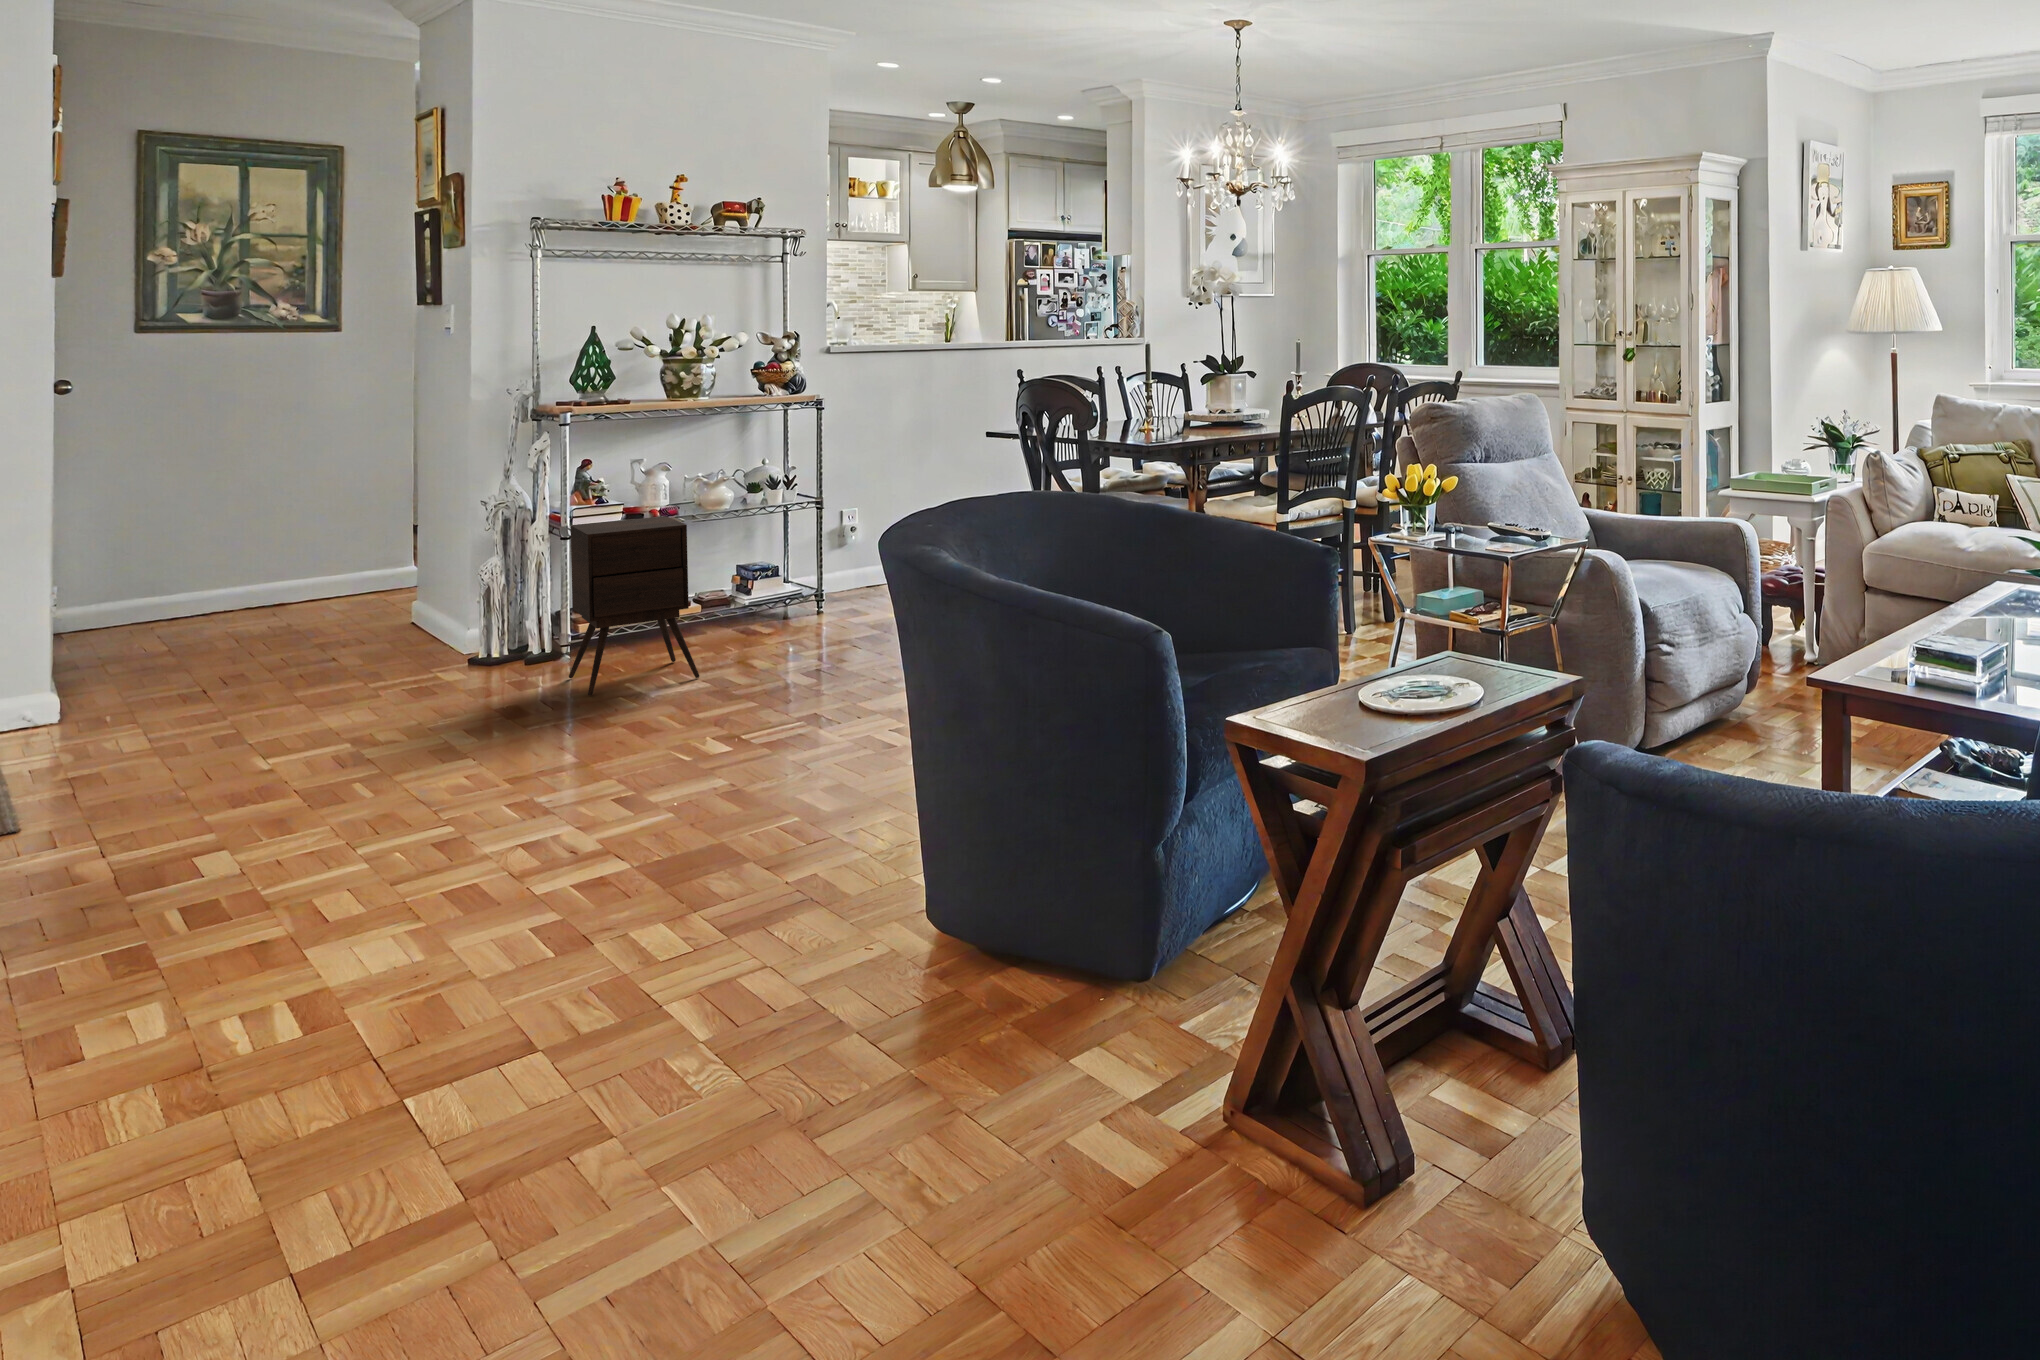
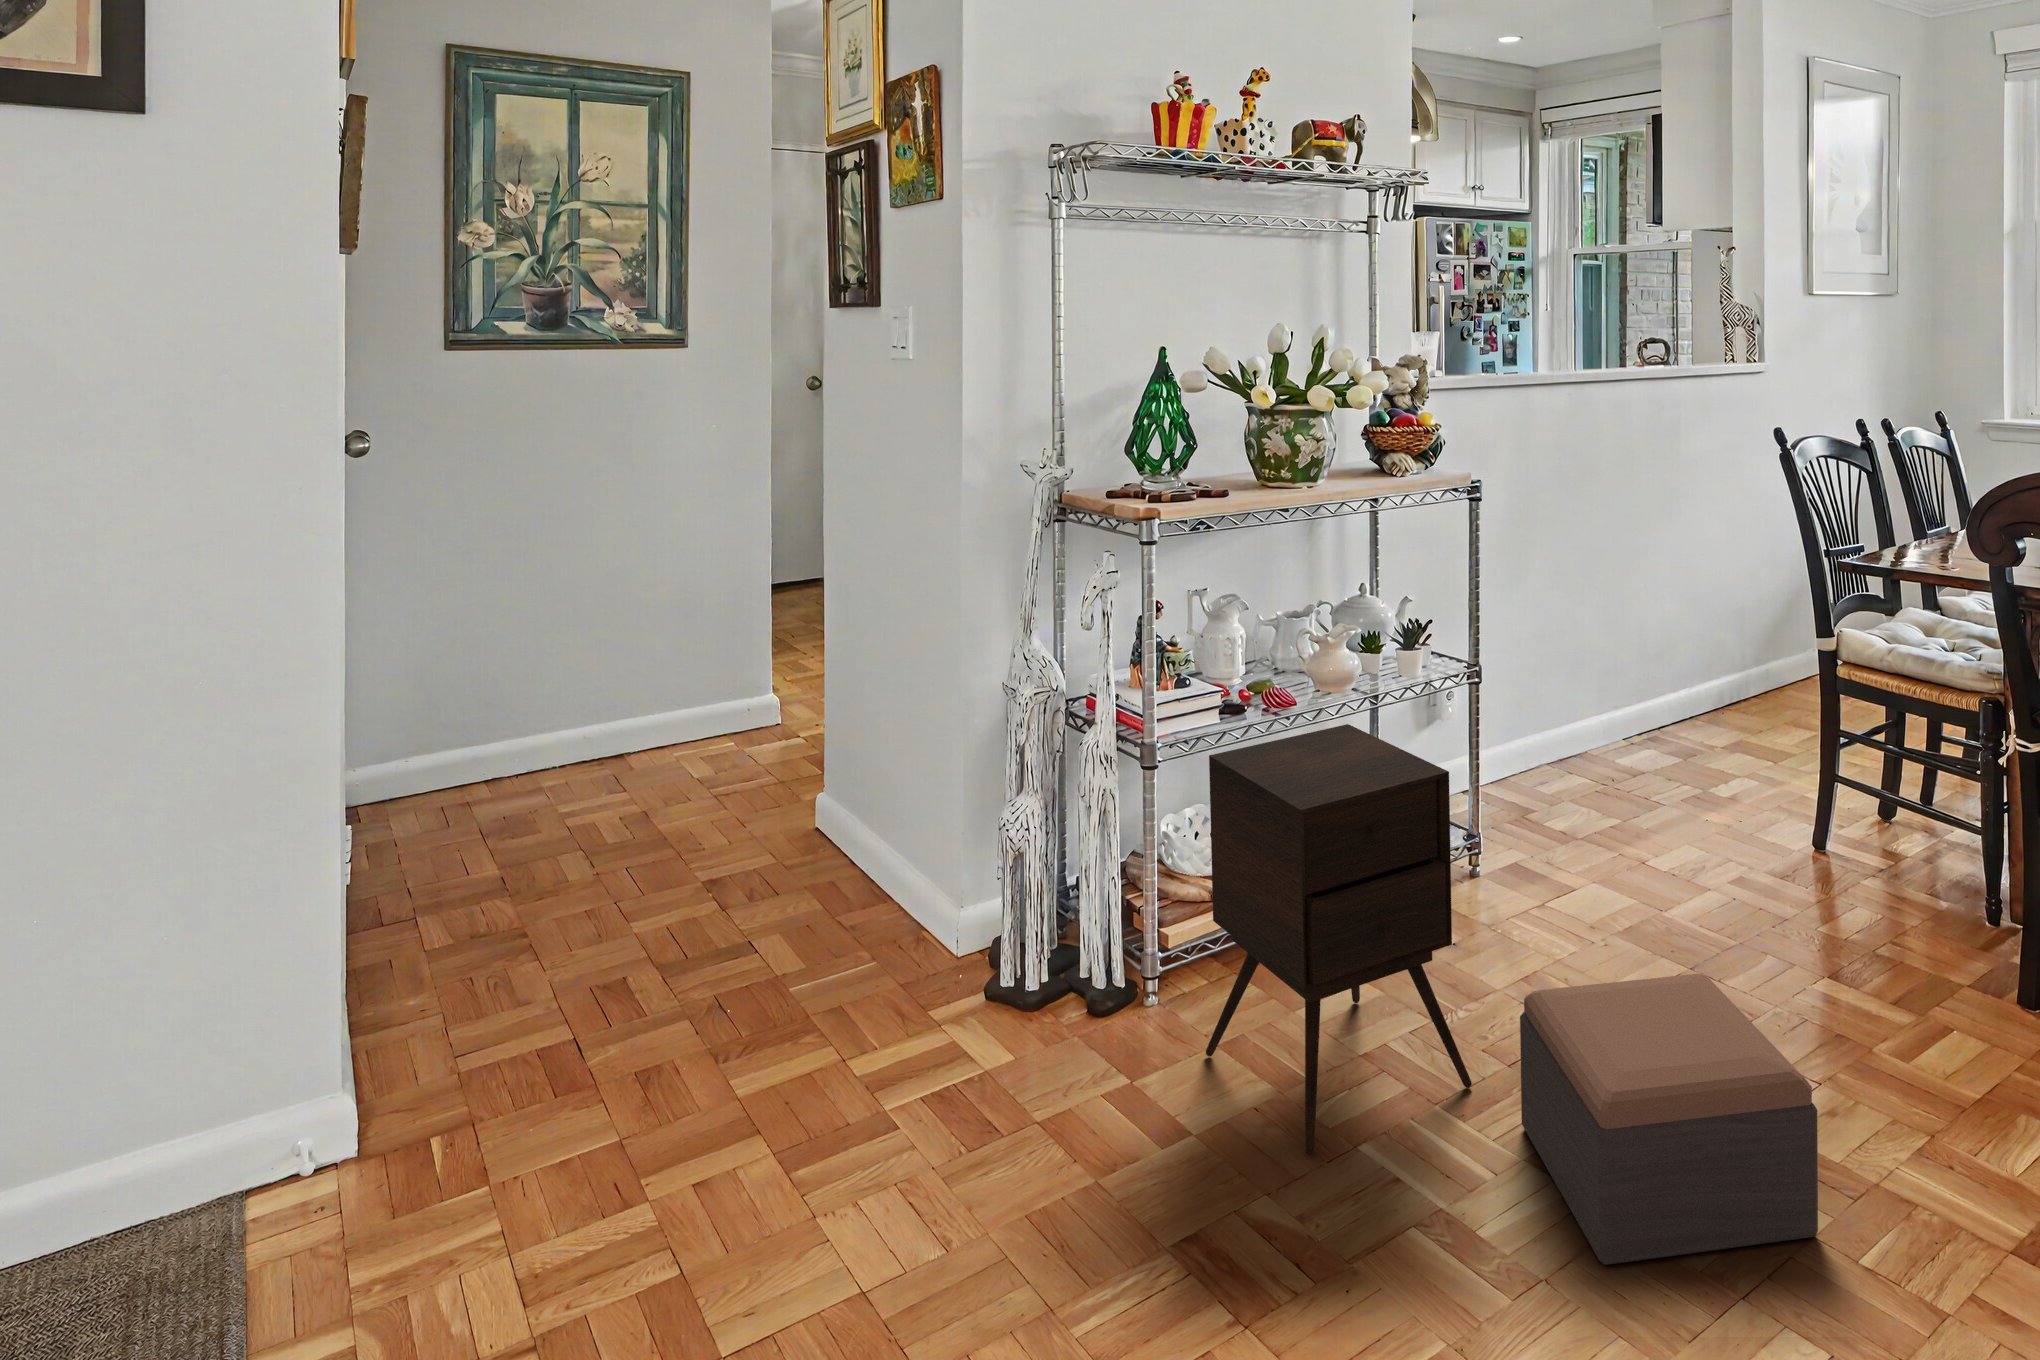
footstool: none [690,612,813,708] -> present [1520,974,1818,1265]

